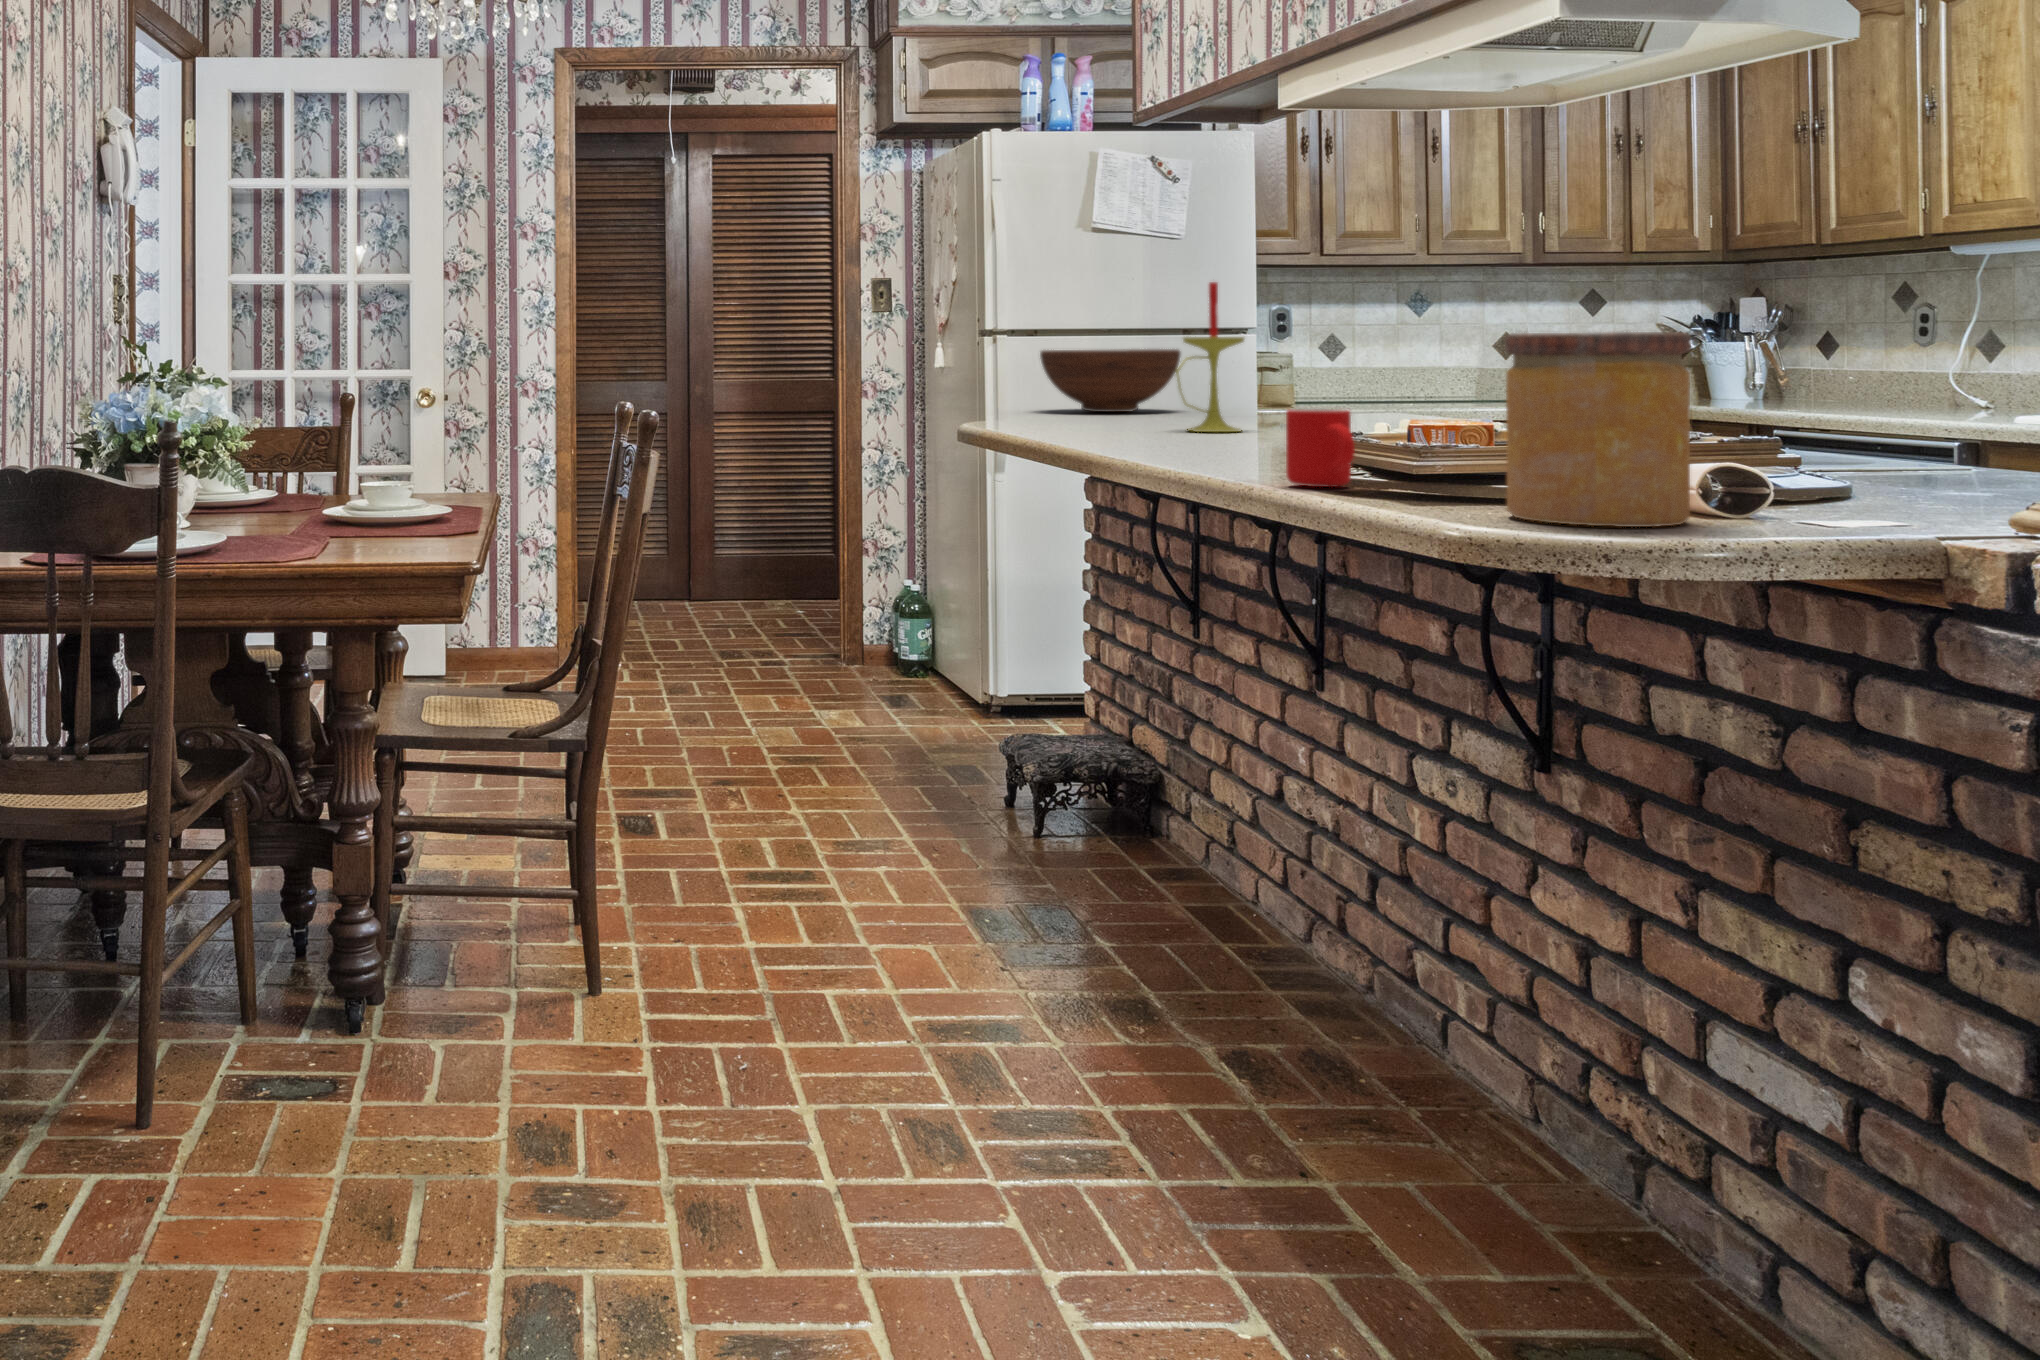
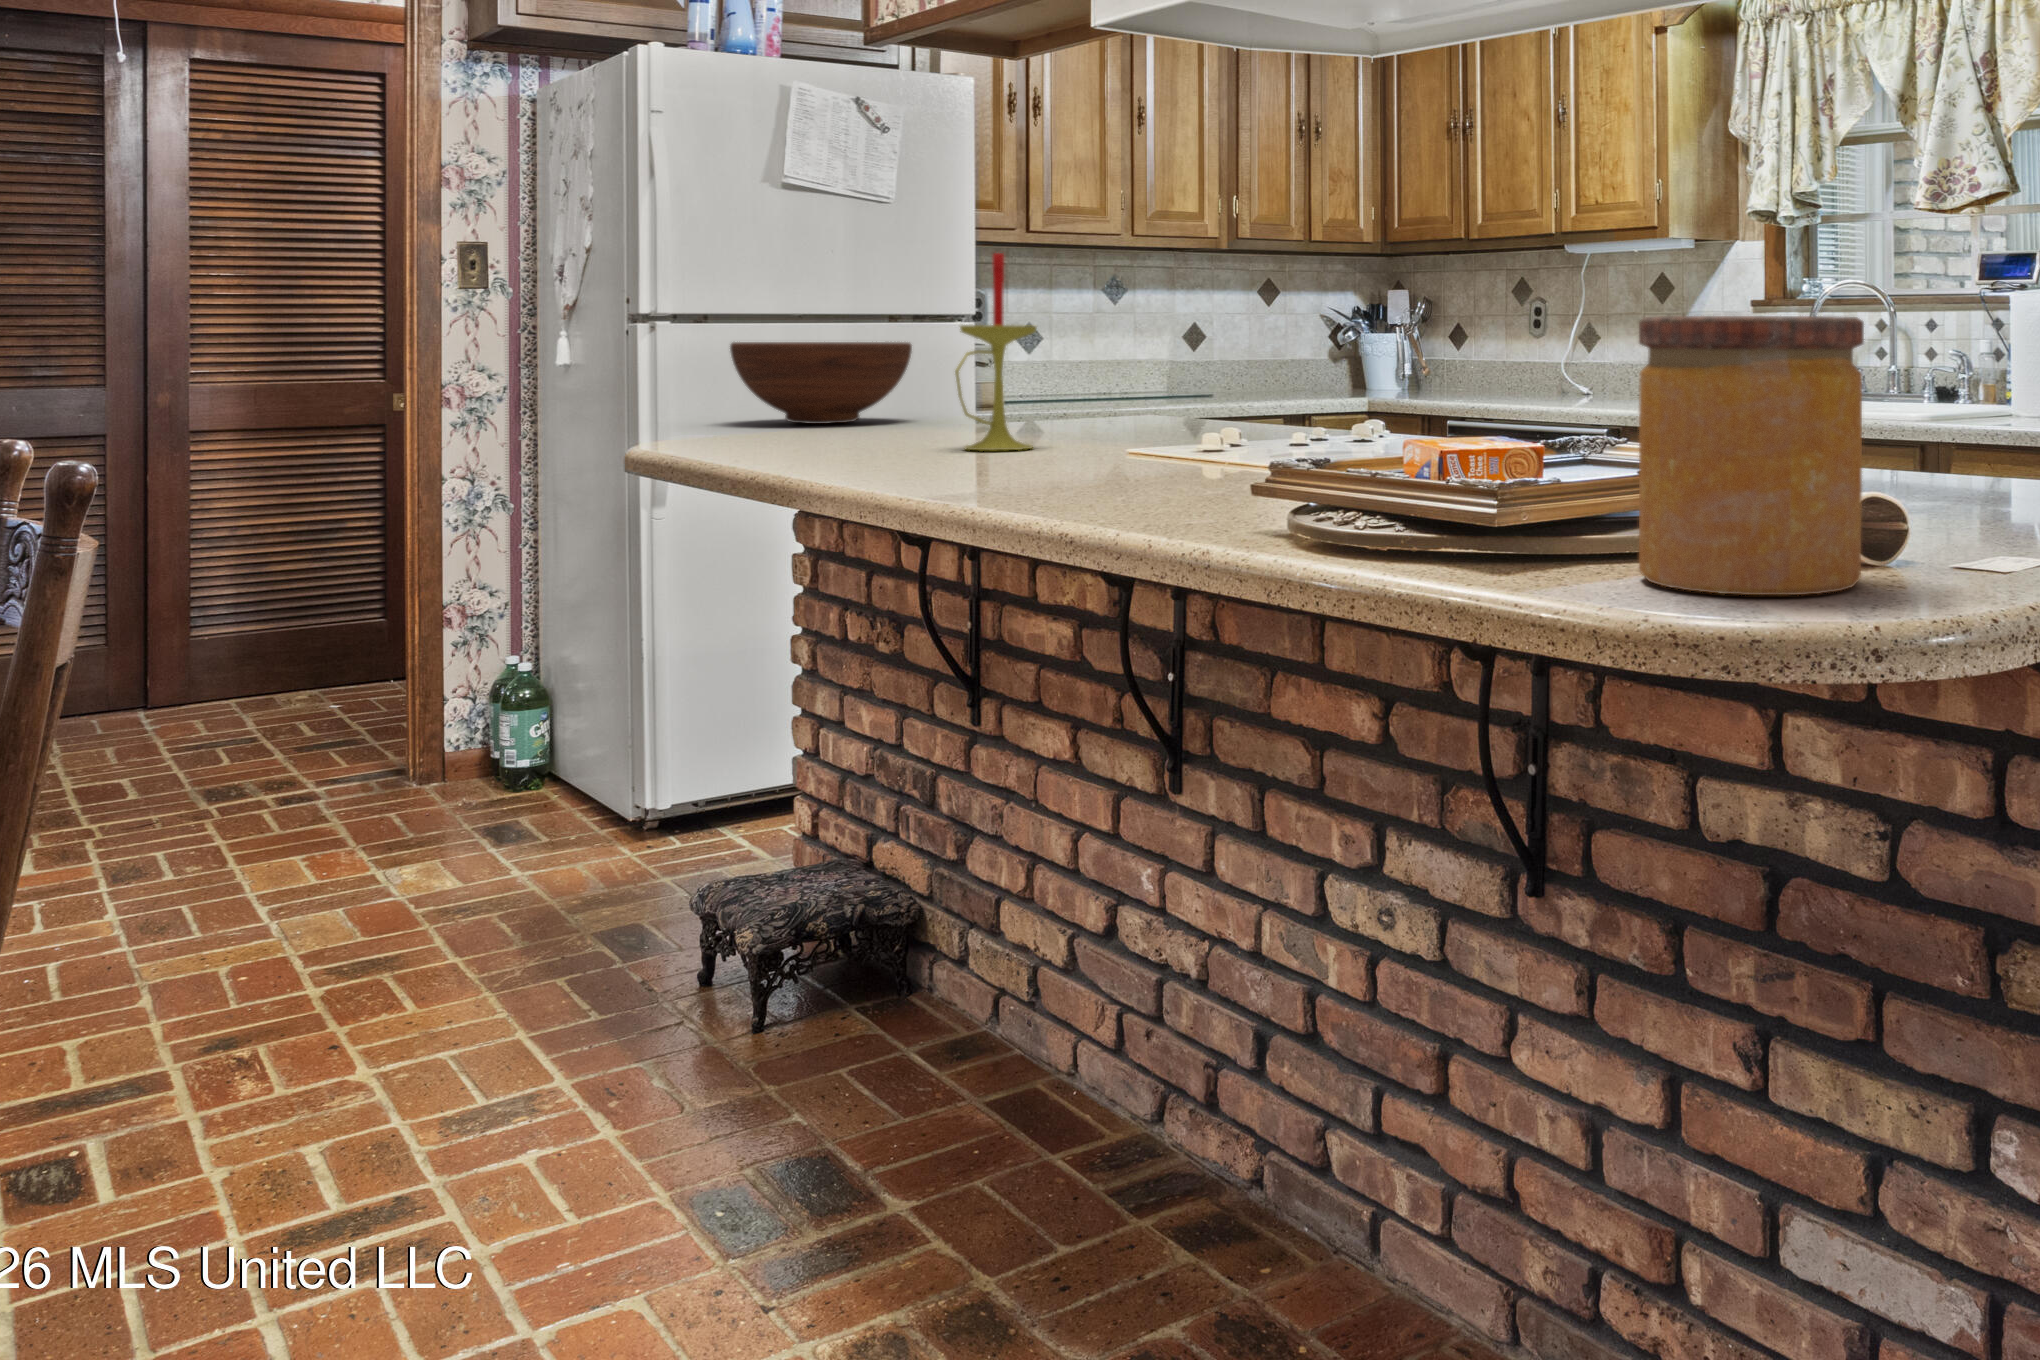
mug: present [1286,409,1355,487] -> none [1258,426,1365,542]

